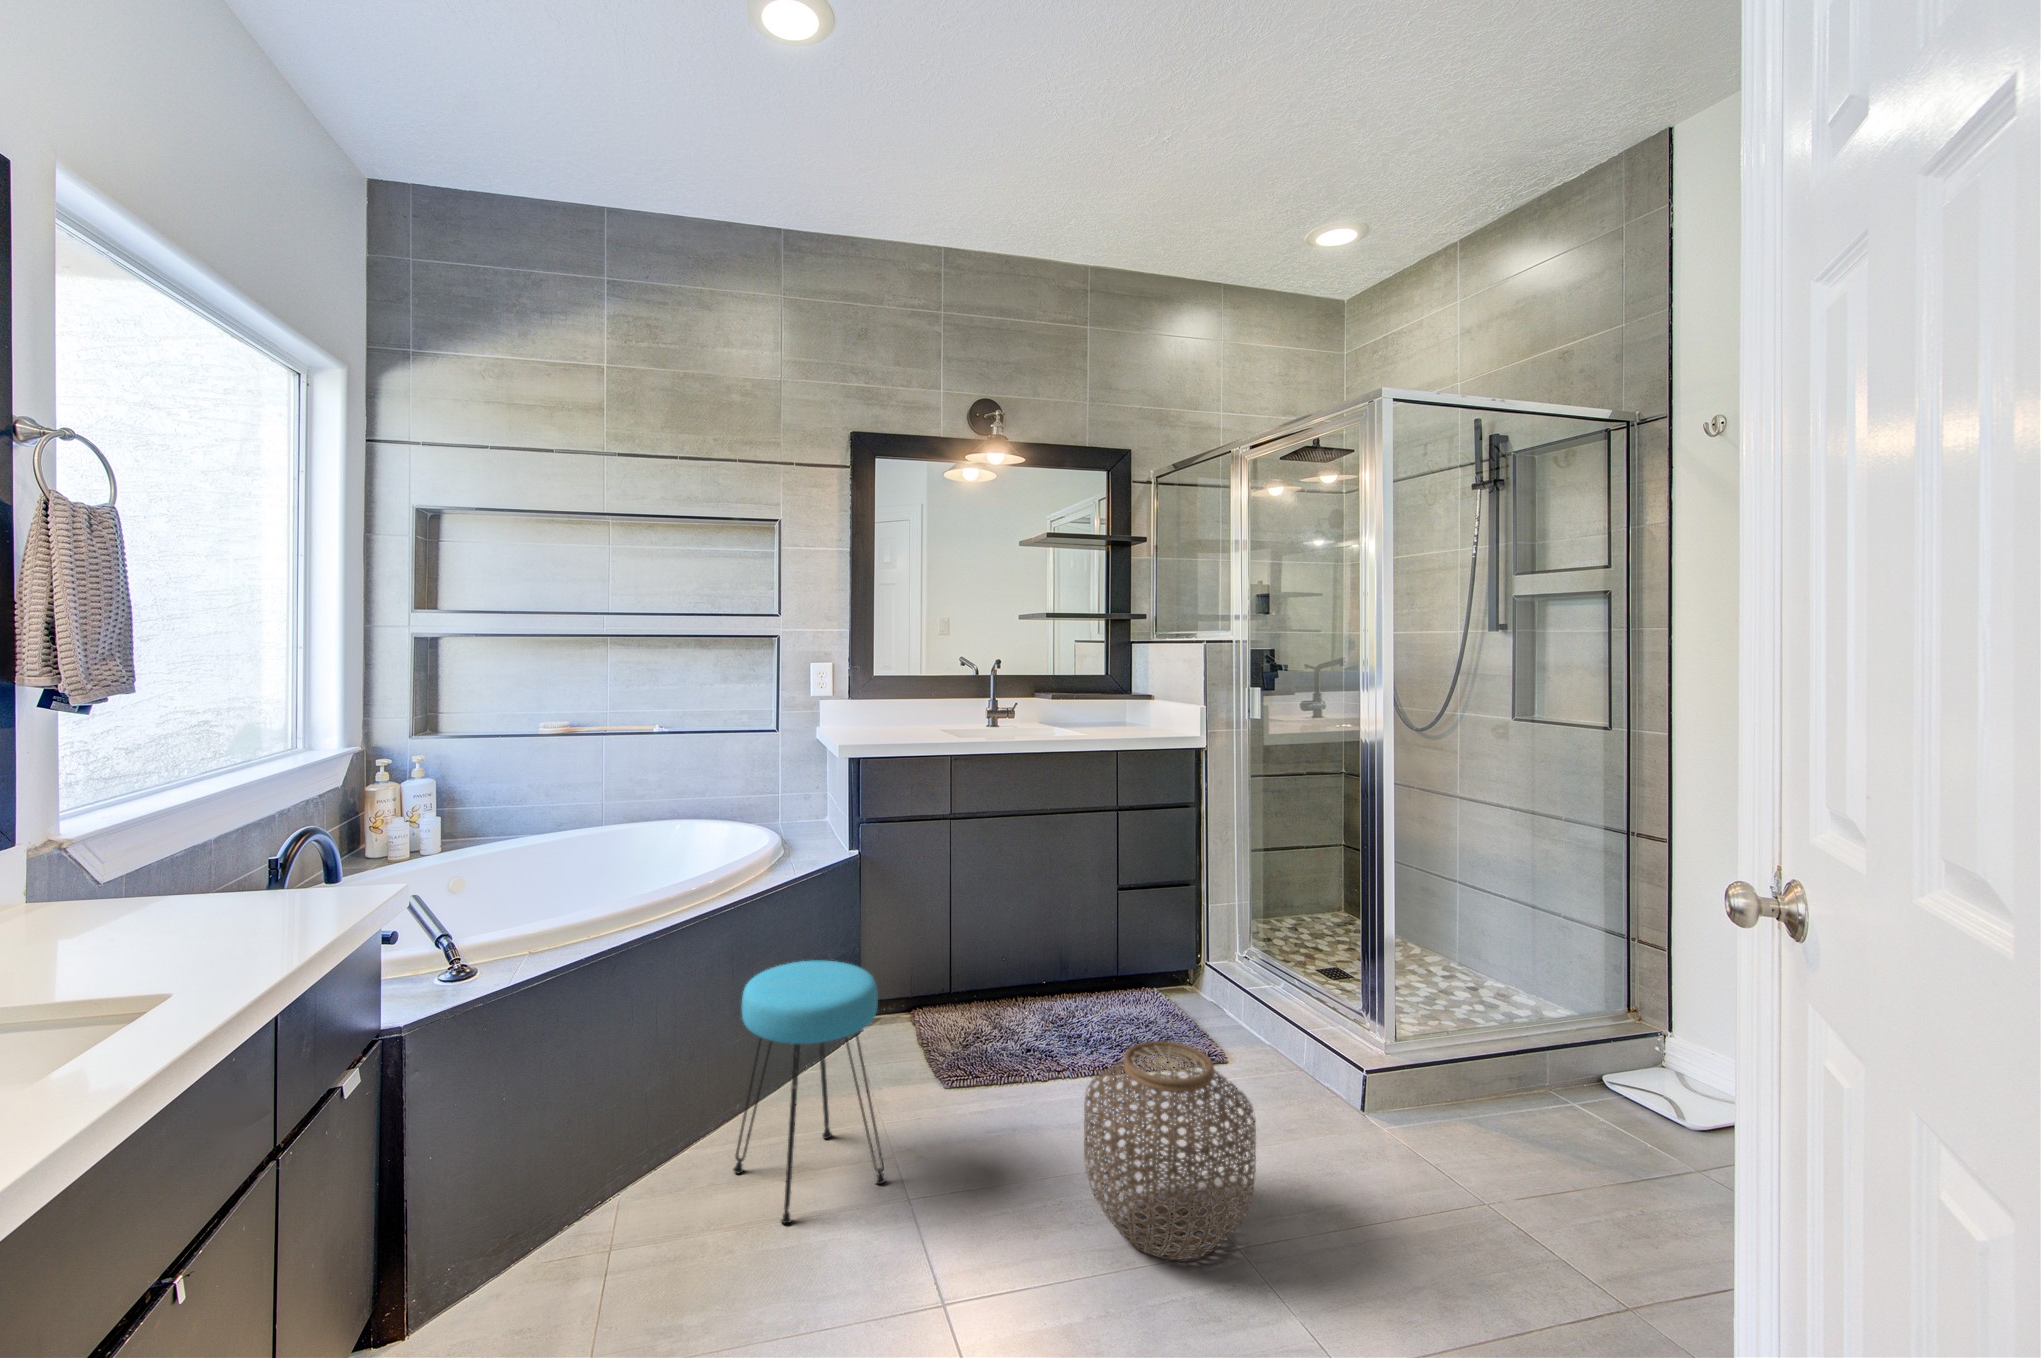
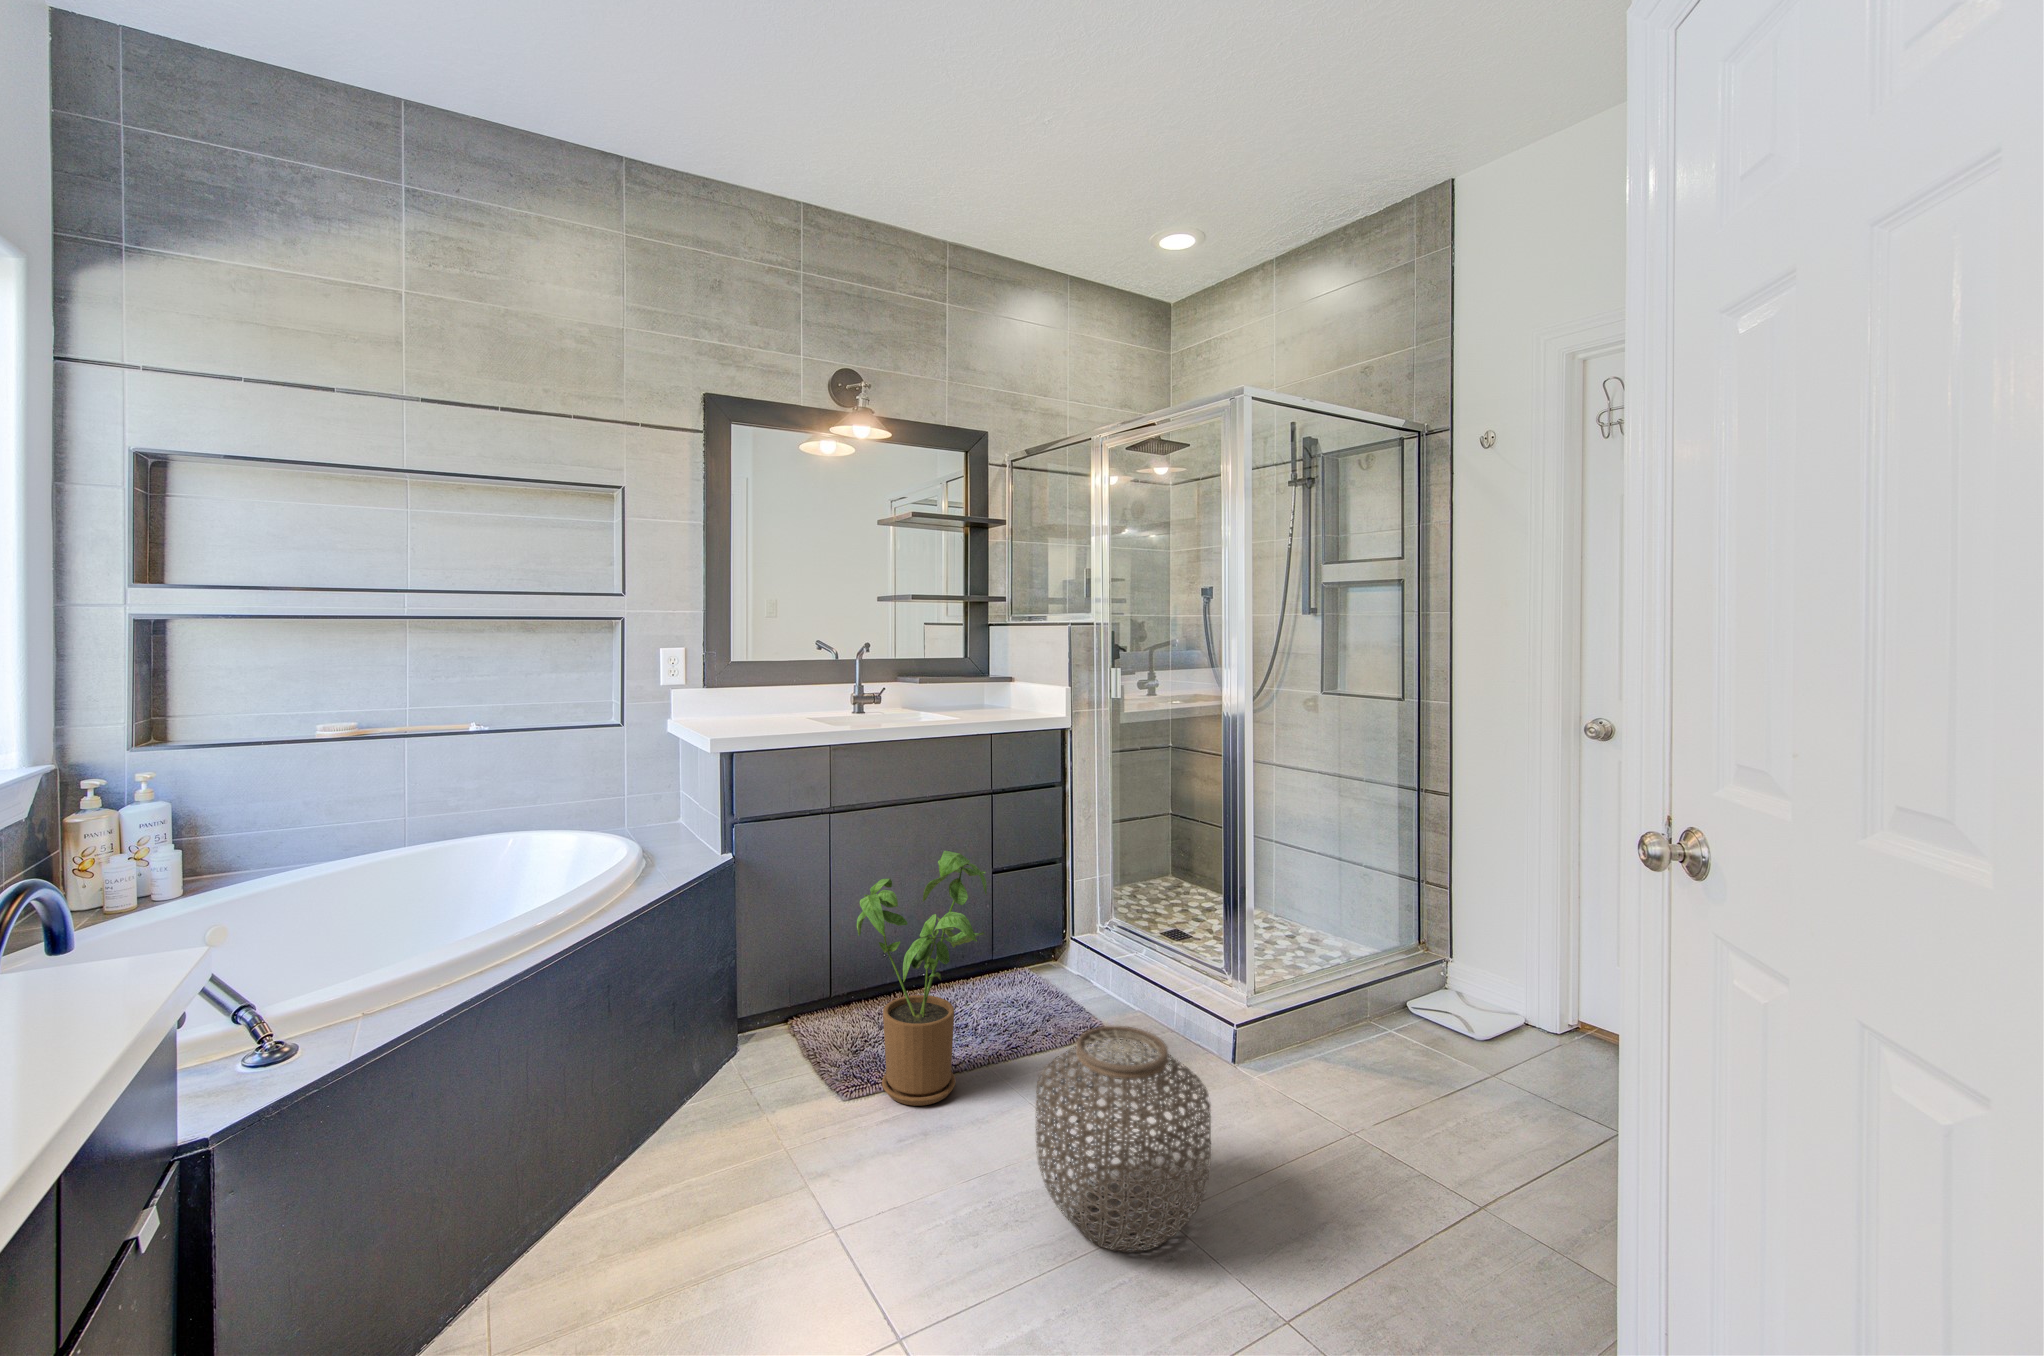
house plant: none [961,863,1086,1102] -> present [857,851,987,1106]
stool: present [733,960,886,1223] -> none [630,979,814,1292]

